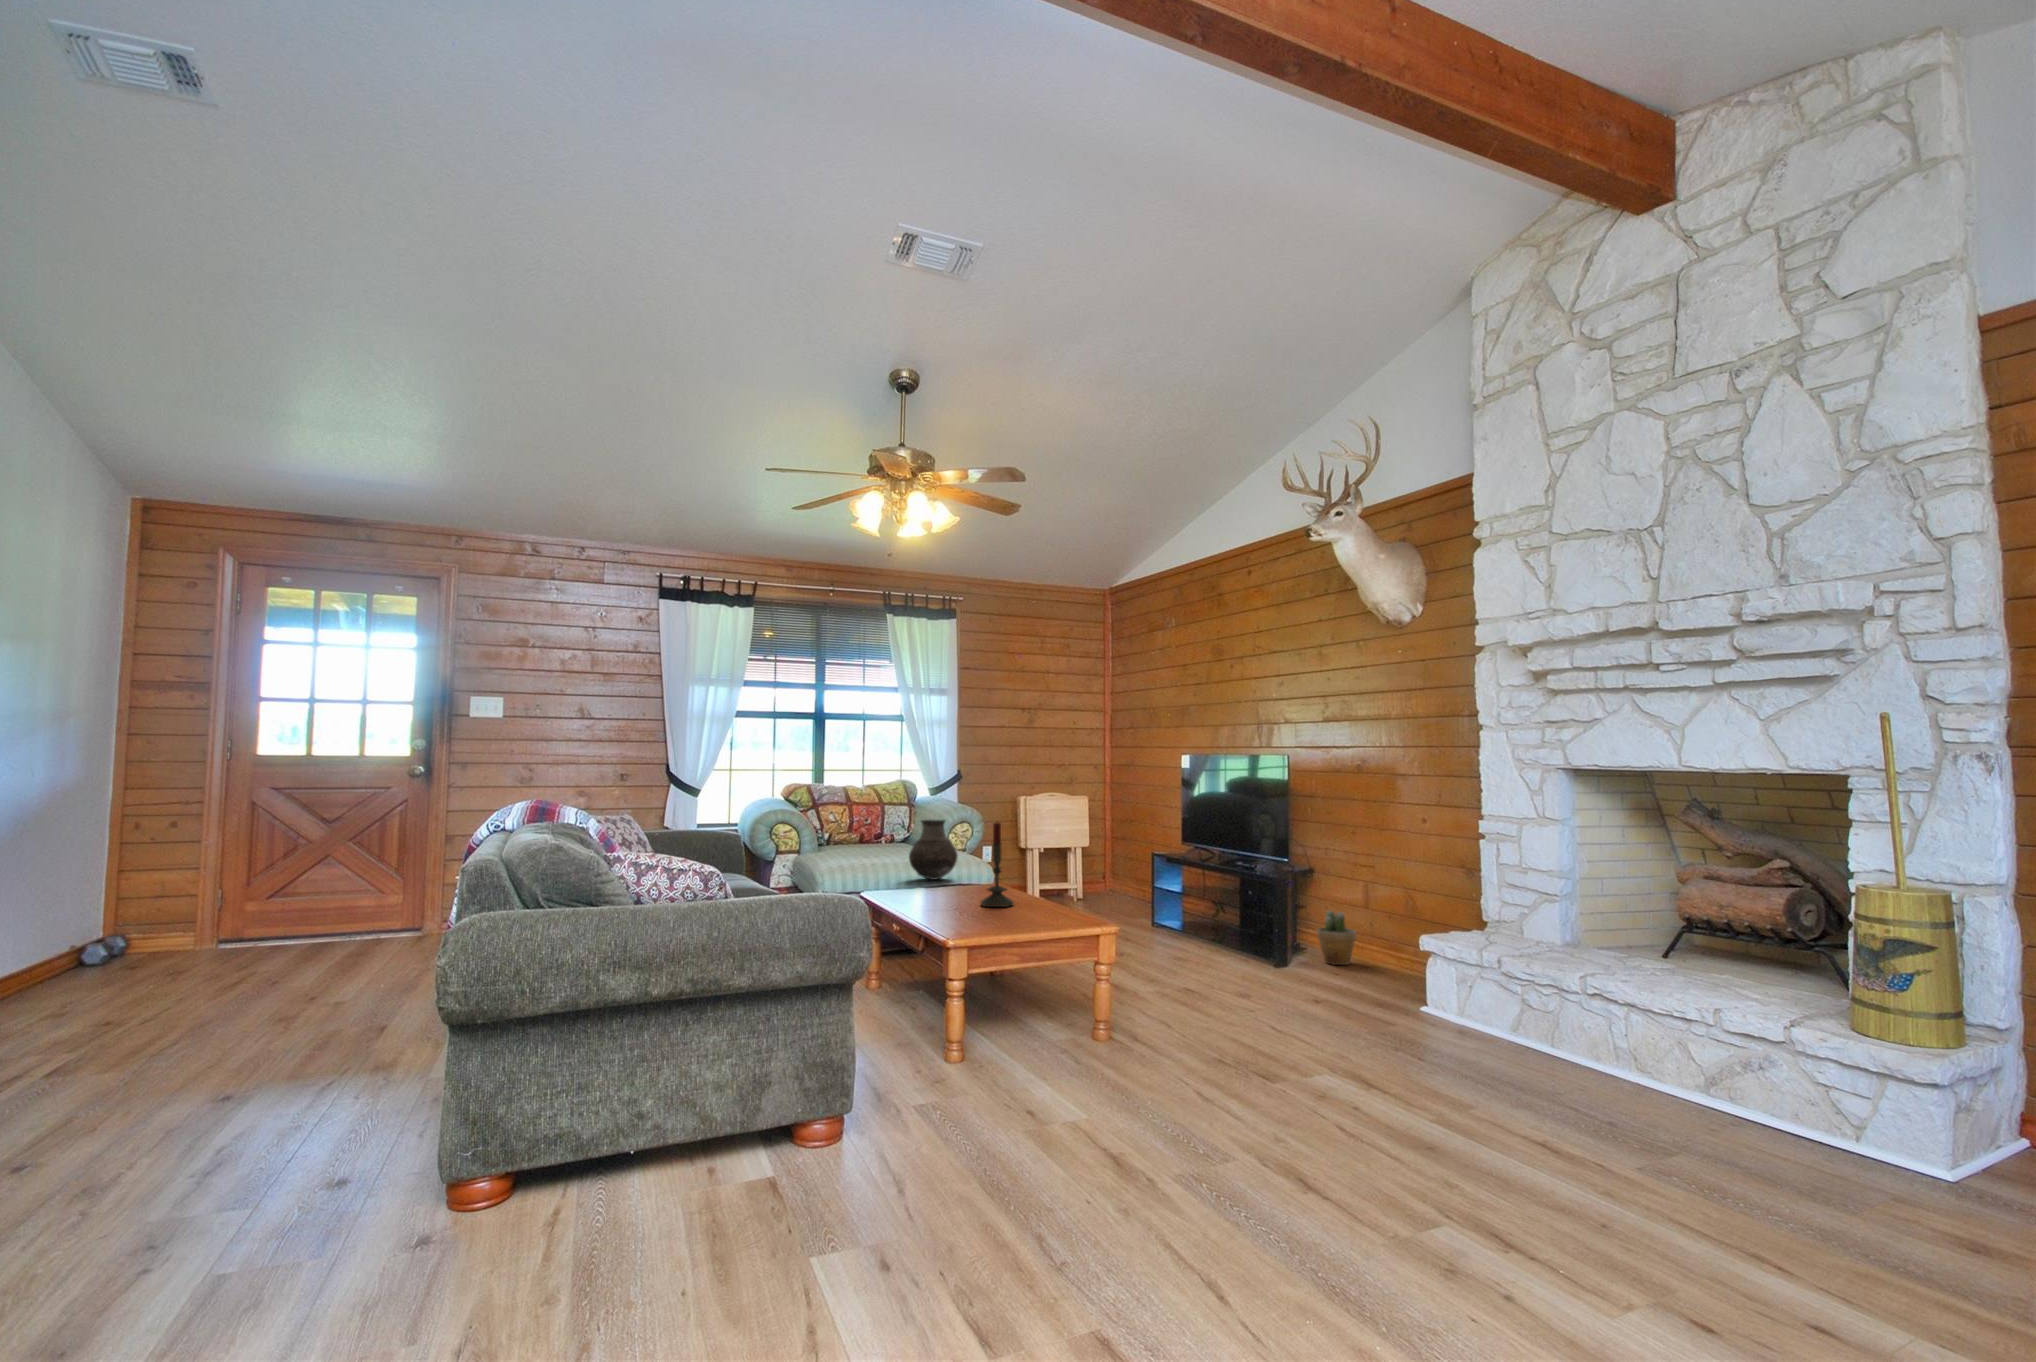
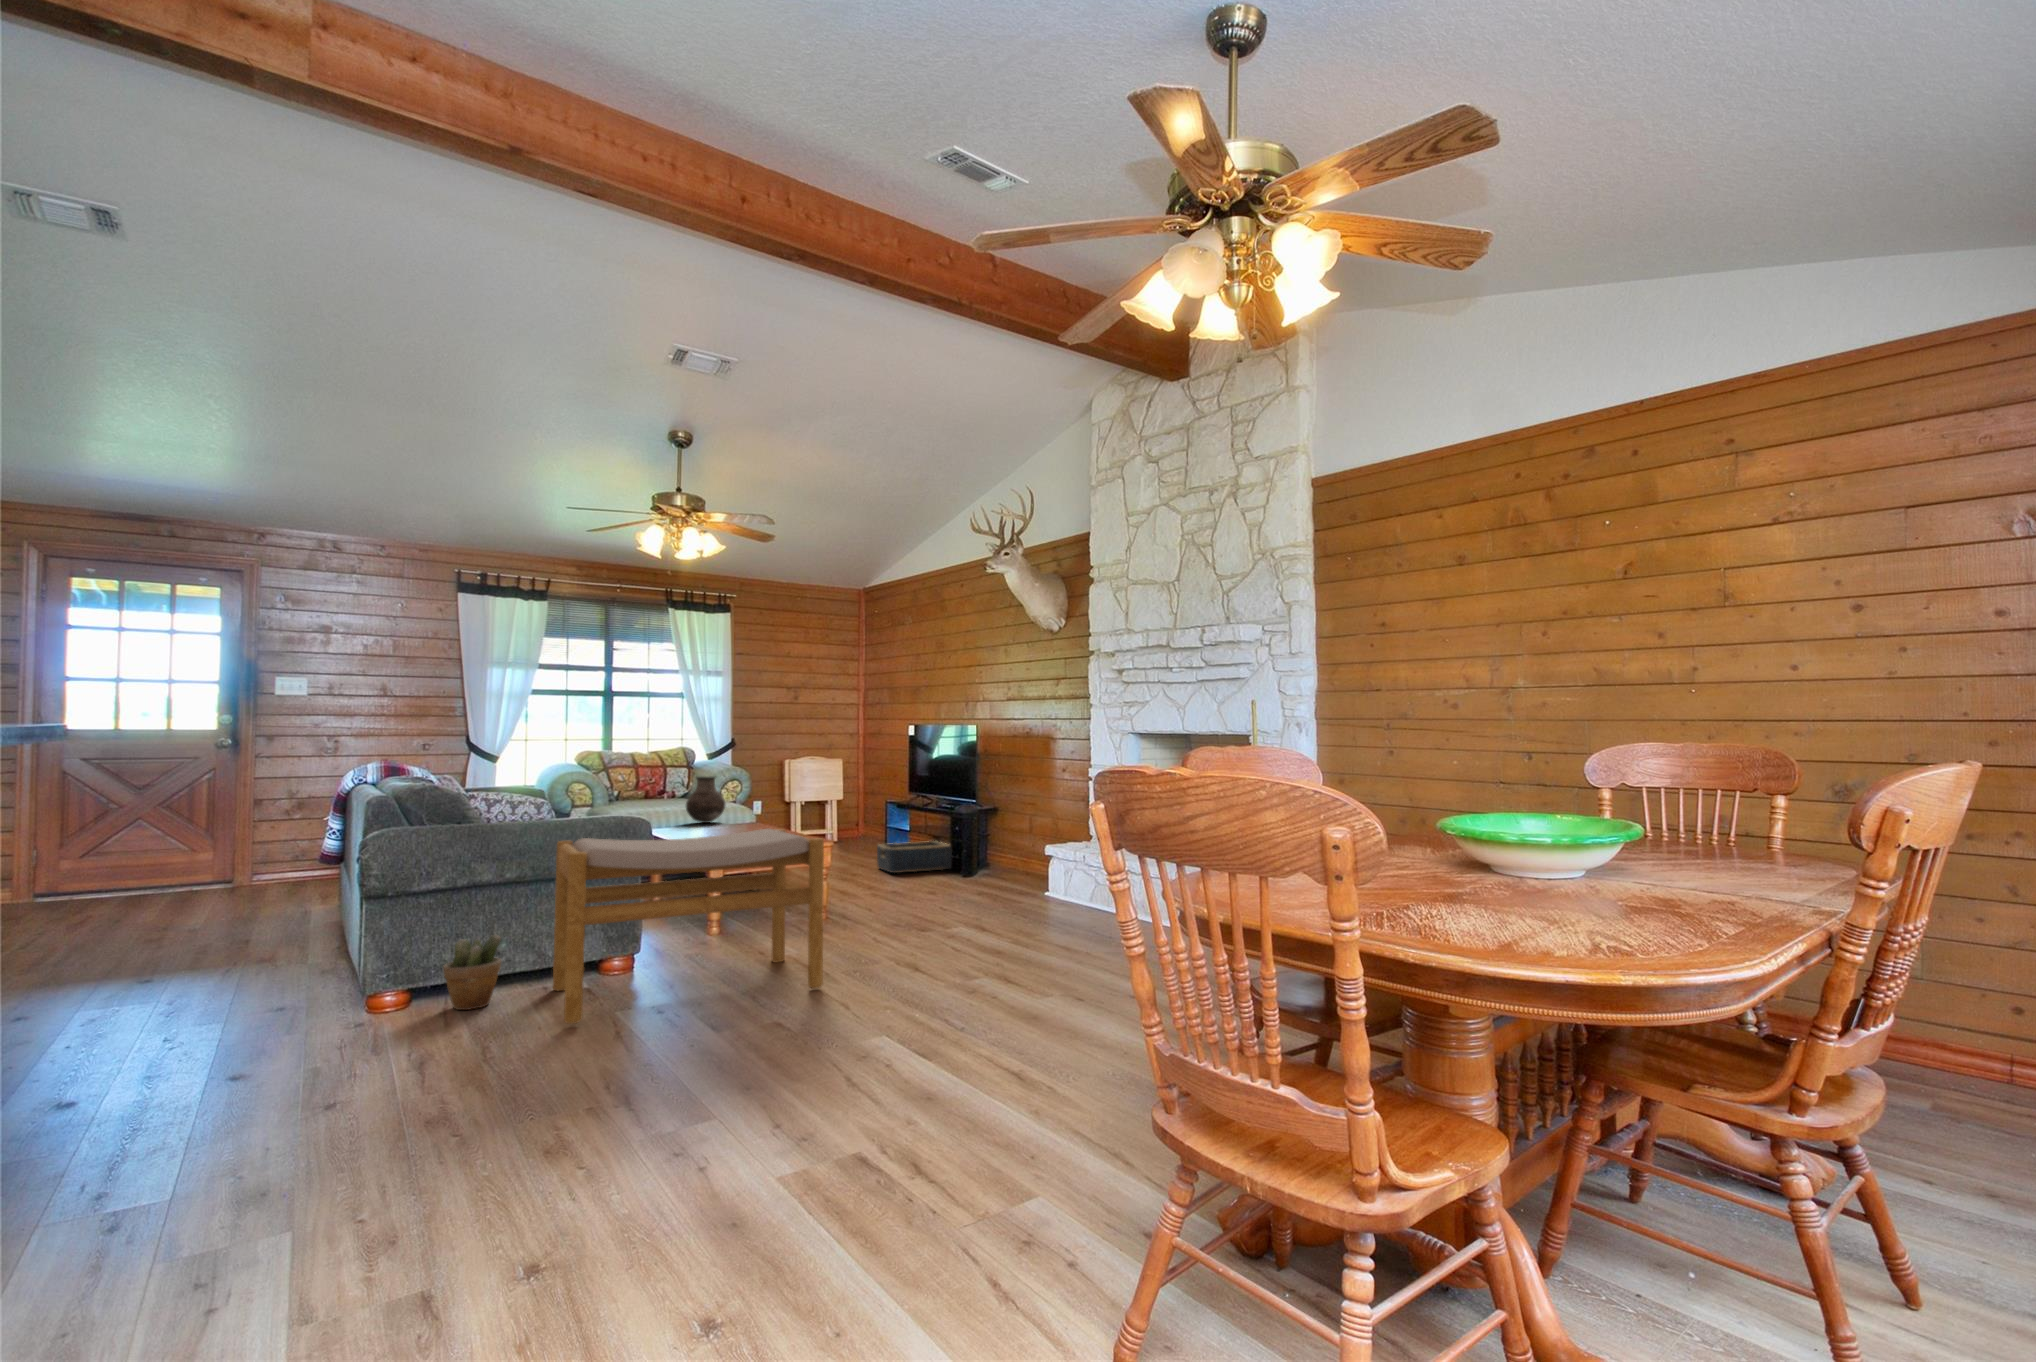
candle: present [981,822,1013,907] -> none [739,773,764,836]
basket: none [1147,910,1250,954] -> present [877,841,952,873]
potted plant: present [1317,911,1356,965] -> present [443,935,501,1010]
footstool: none [719,922,1158,1302] -> present [553,829,824,1024]

